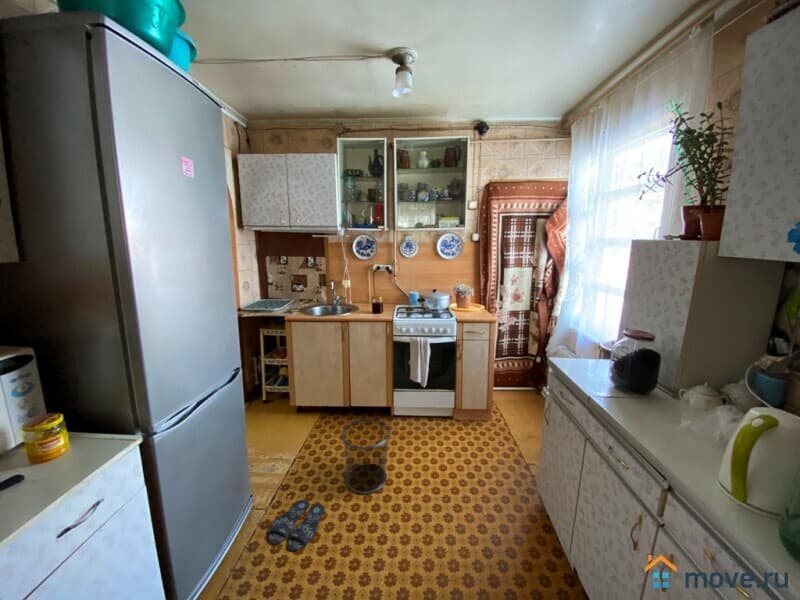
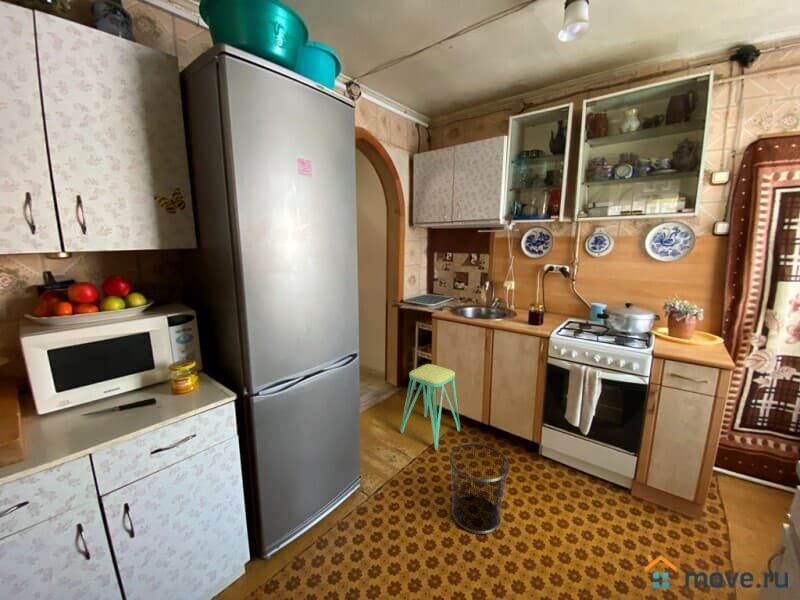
stool: none [269,365,325,443] -> present [401,364,460,450]
slippers: present [268,500,324,551] -> none [361,502,420,549]

